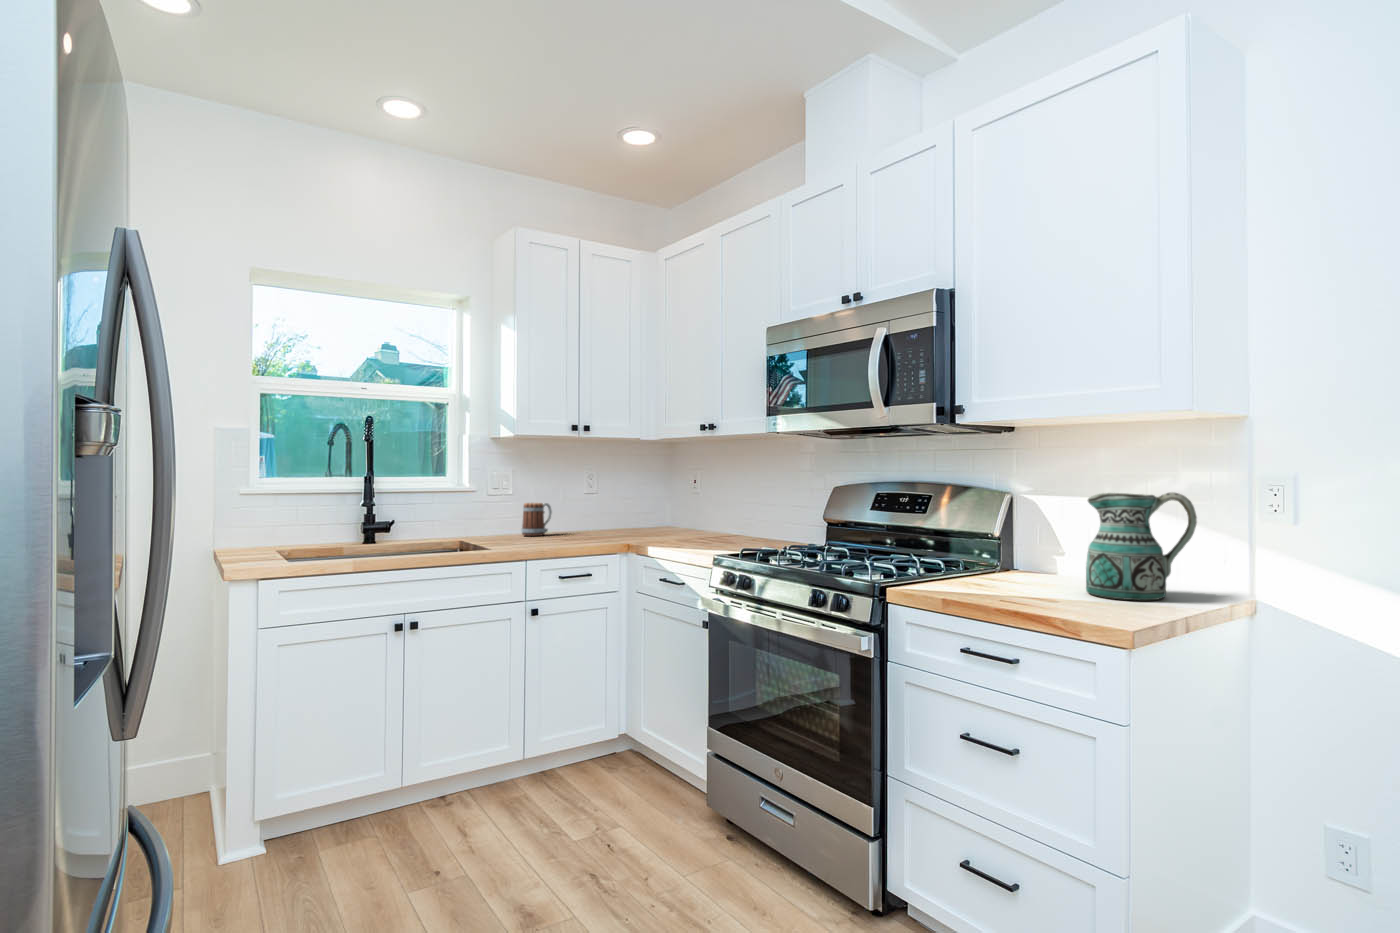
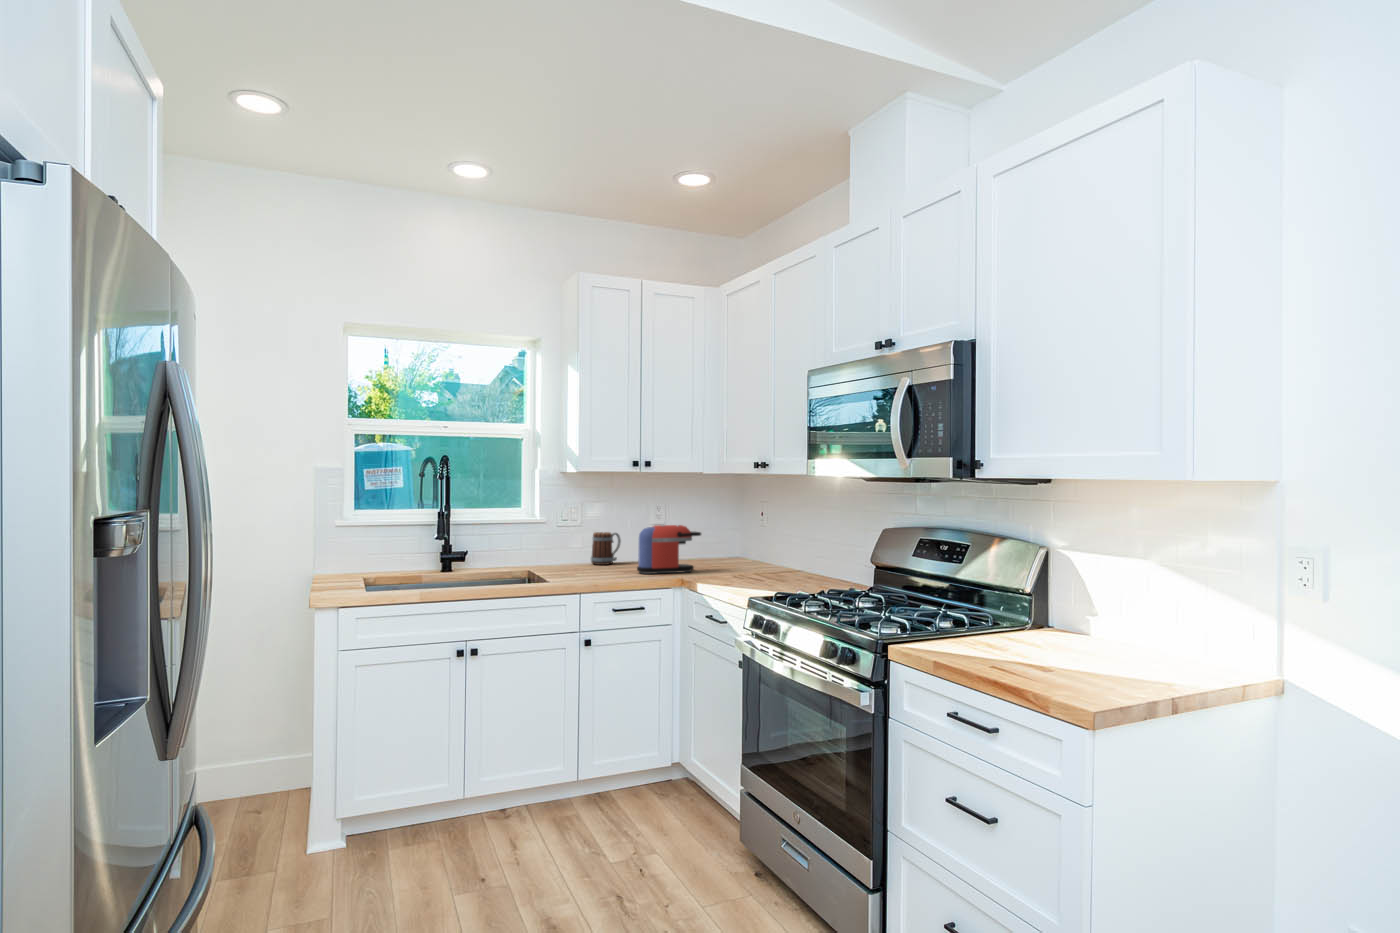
coffee maker: none [576,492,641,542] -> present [637,525,701,574]
ceramic pitcher: present [1086,492,1197,600] -> none [1090,559,1205,674]

